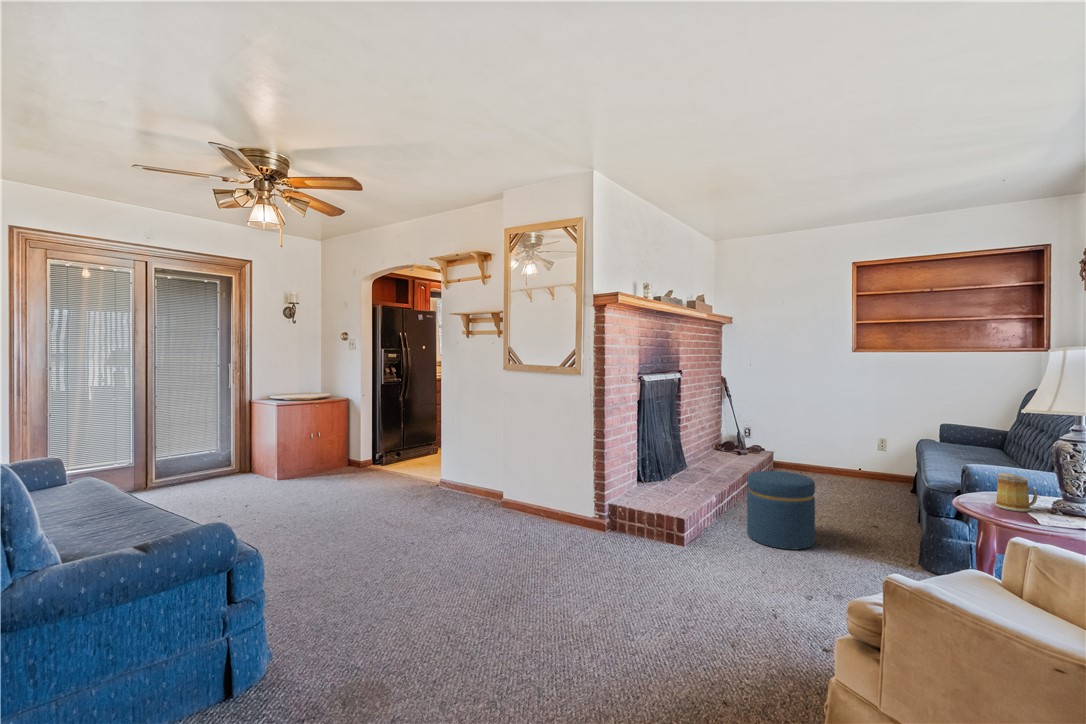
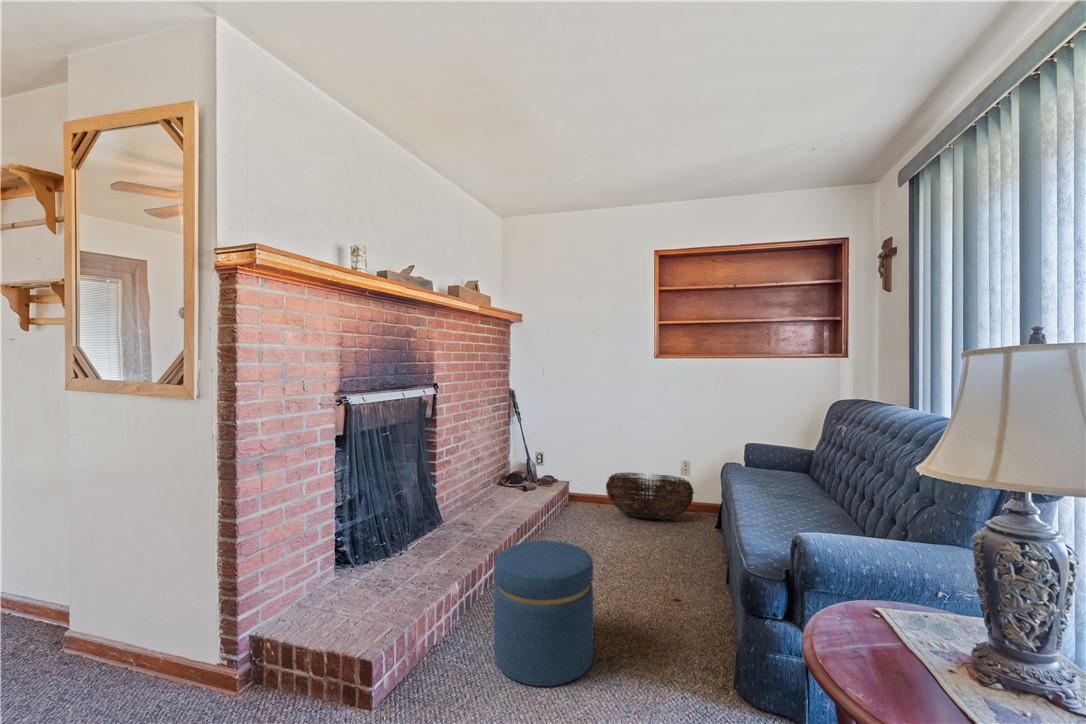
basket: none [808,445,891,484] -> present [606,473,694,520]
mug: present [995,473,1037,512] -> none [876,592,951,679]

